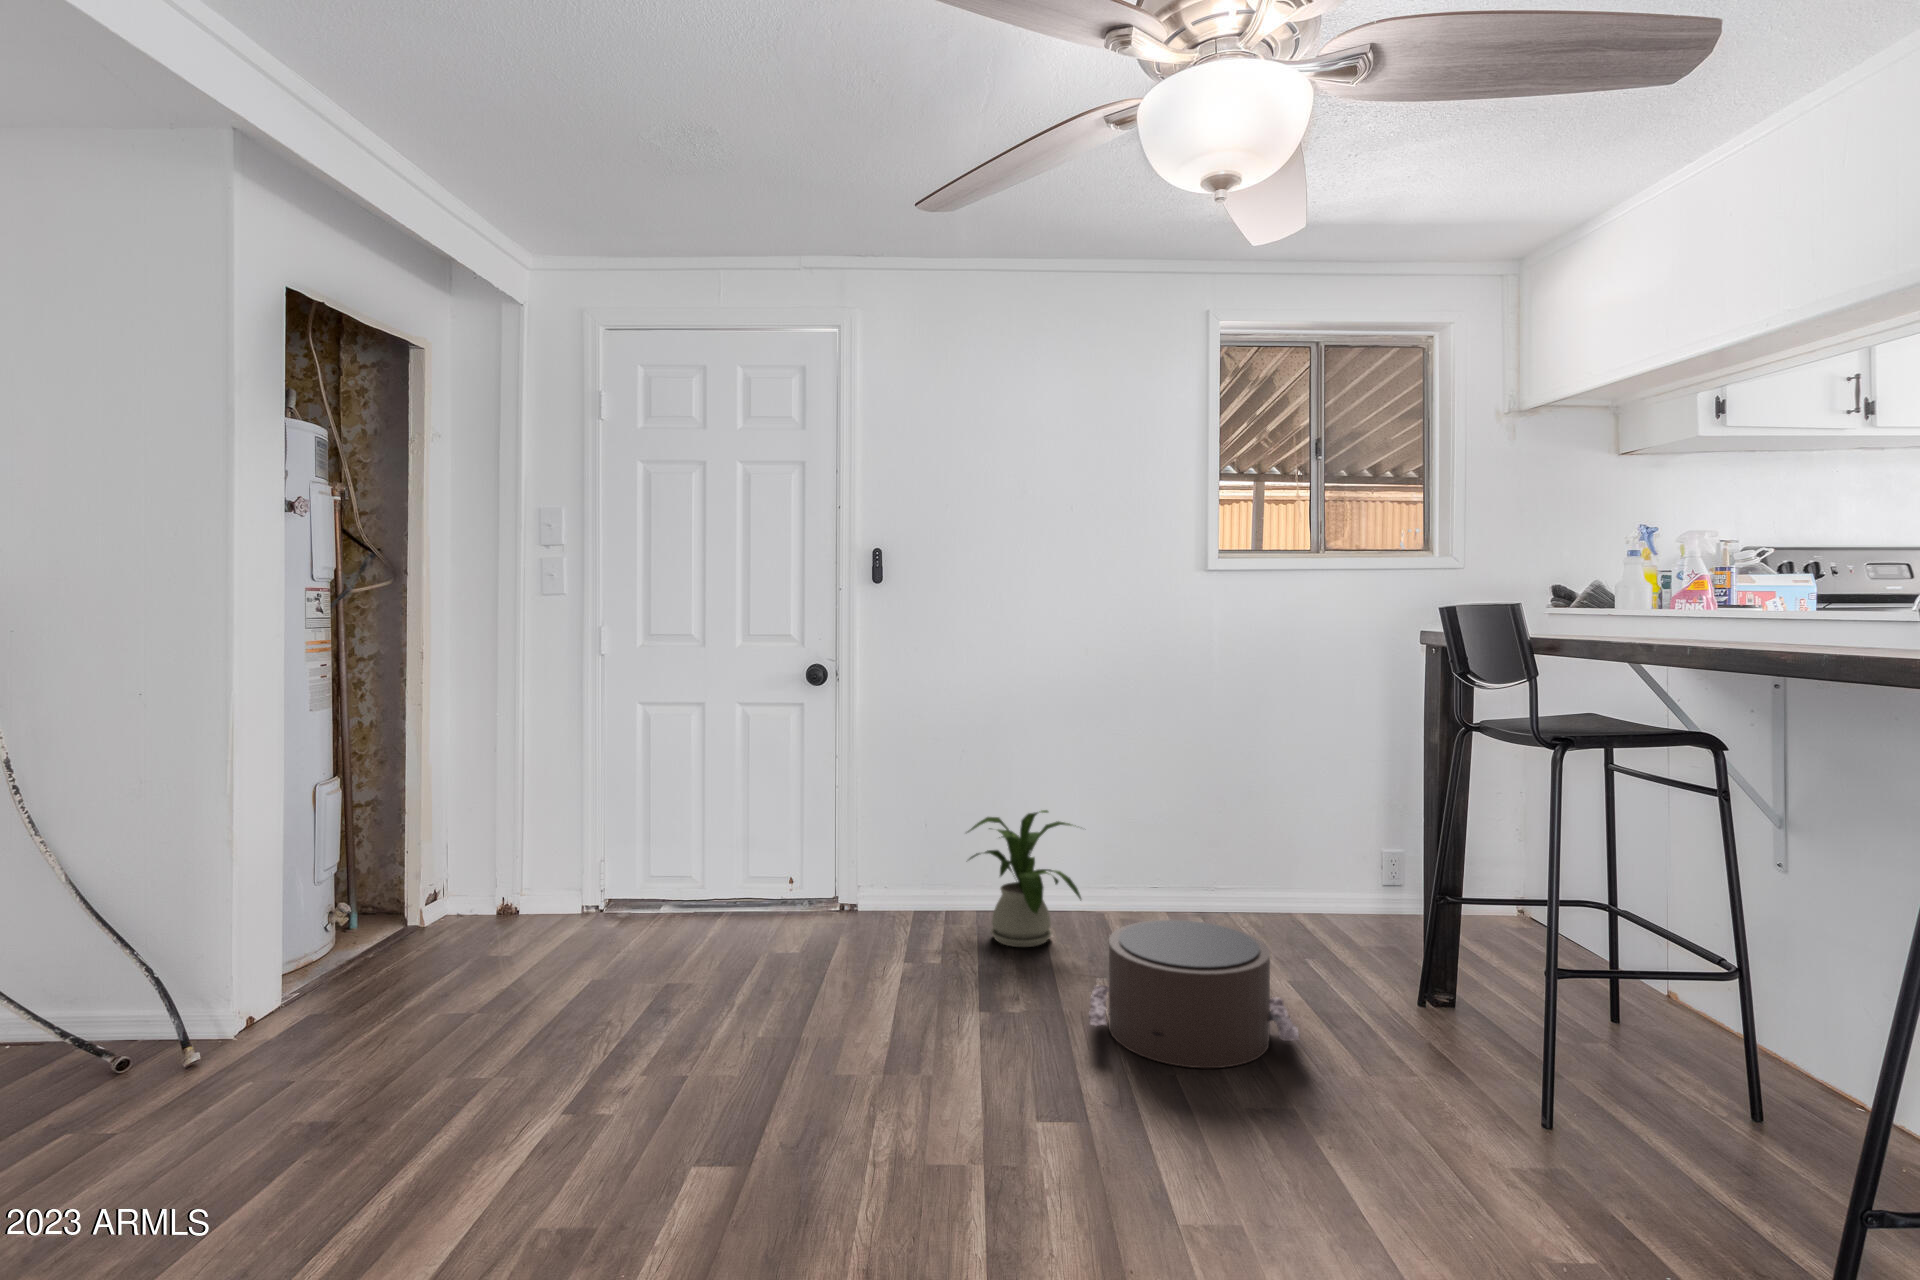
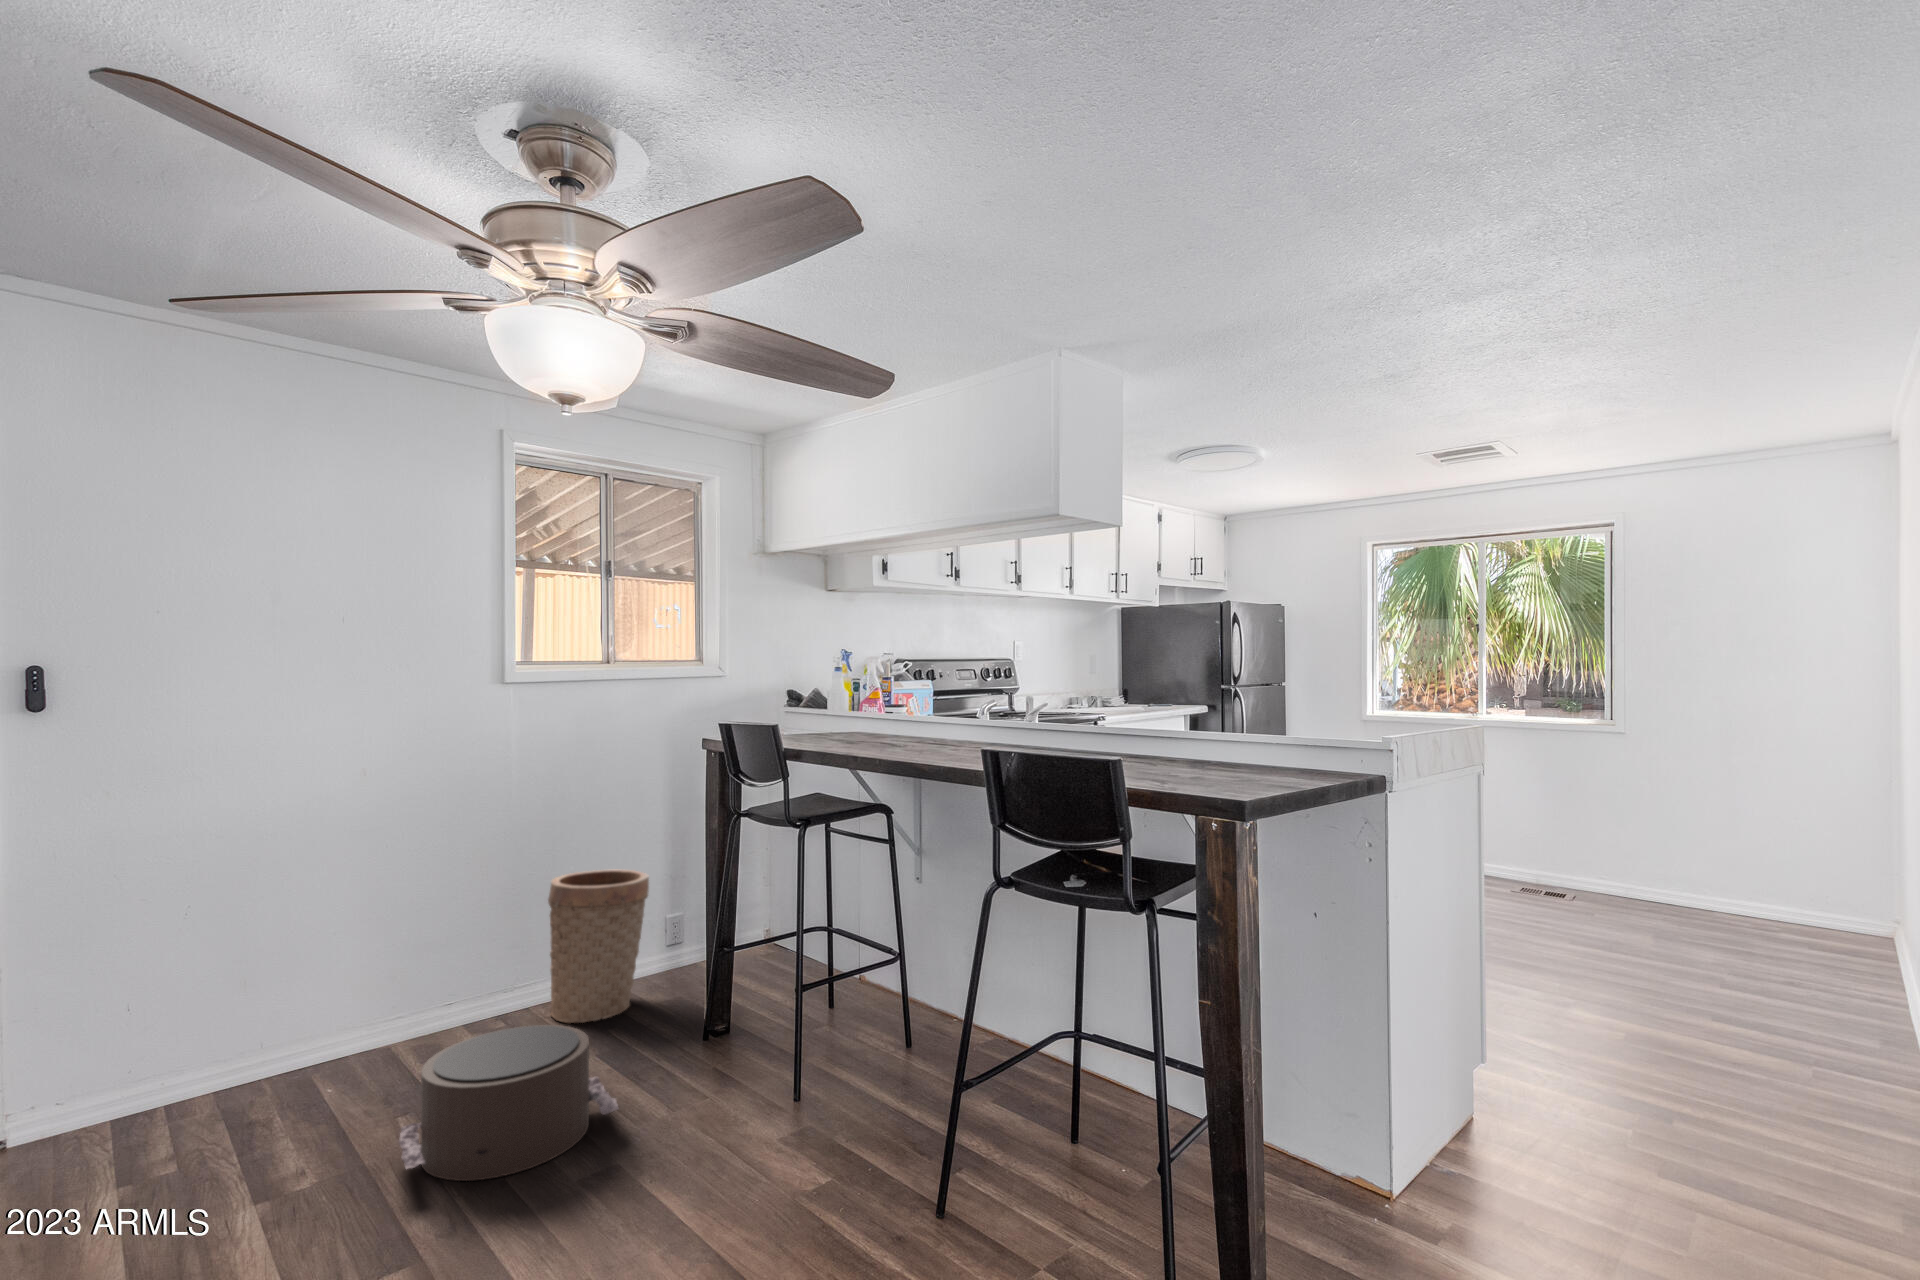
basket: none [1246,780,1357,943] -> present [548,870,649,1023]
house plant: present [968,810,1081,947] -> none [204,950,375,1118]

